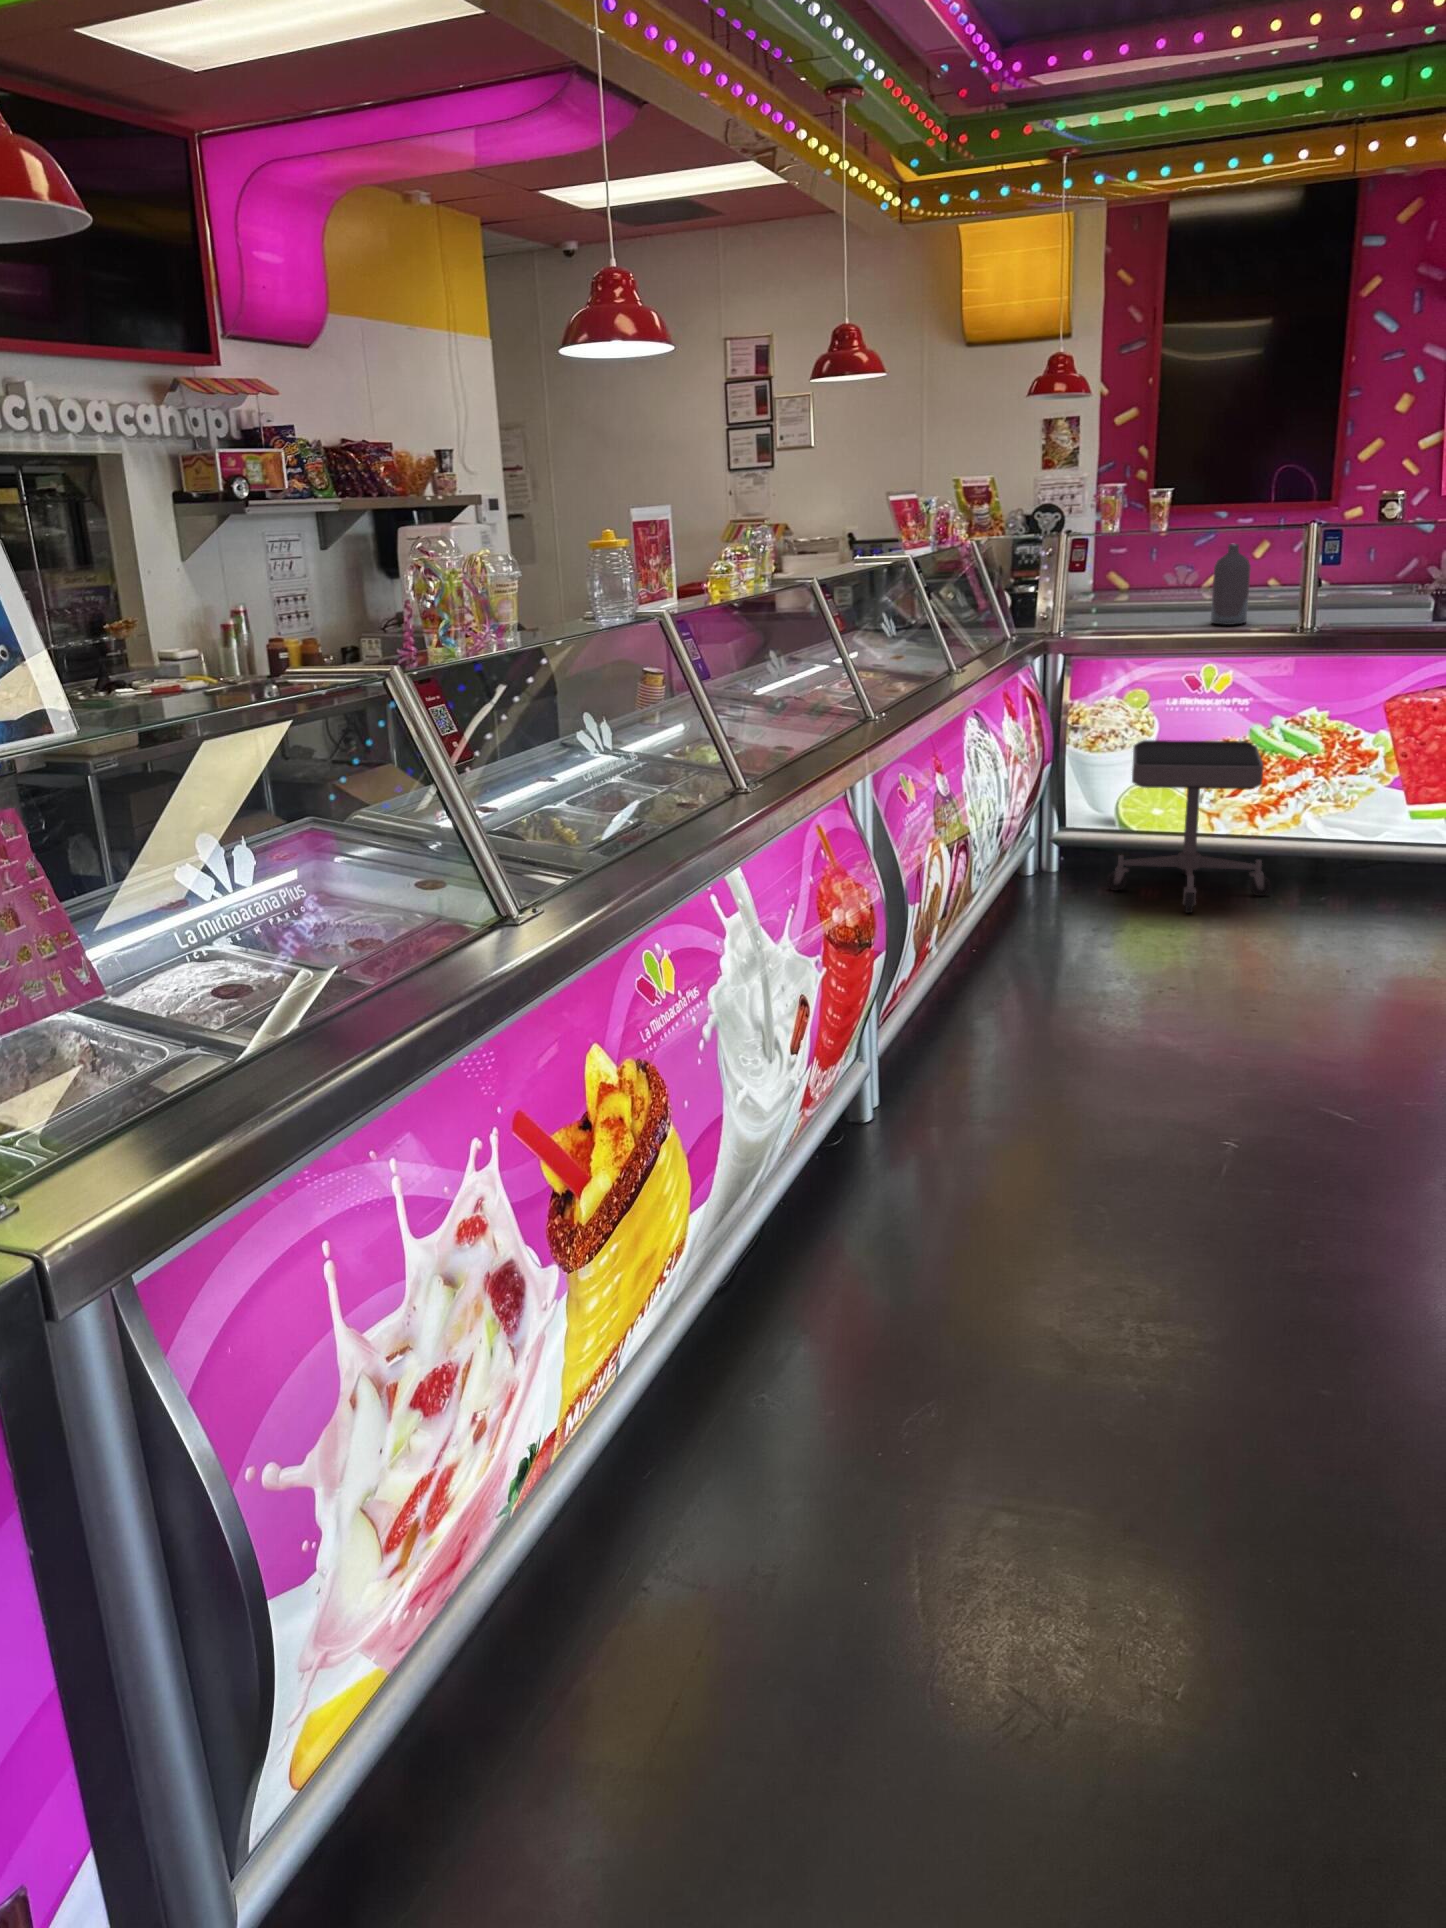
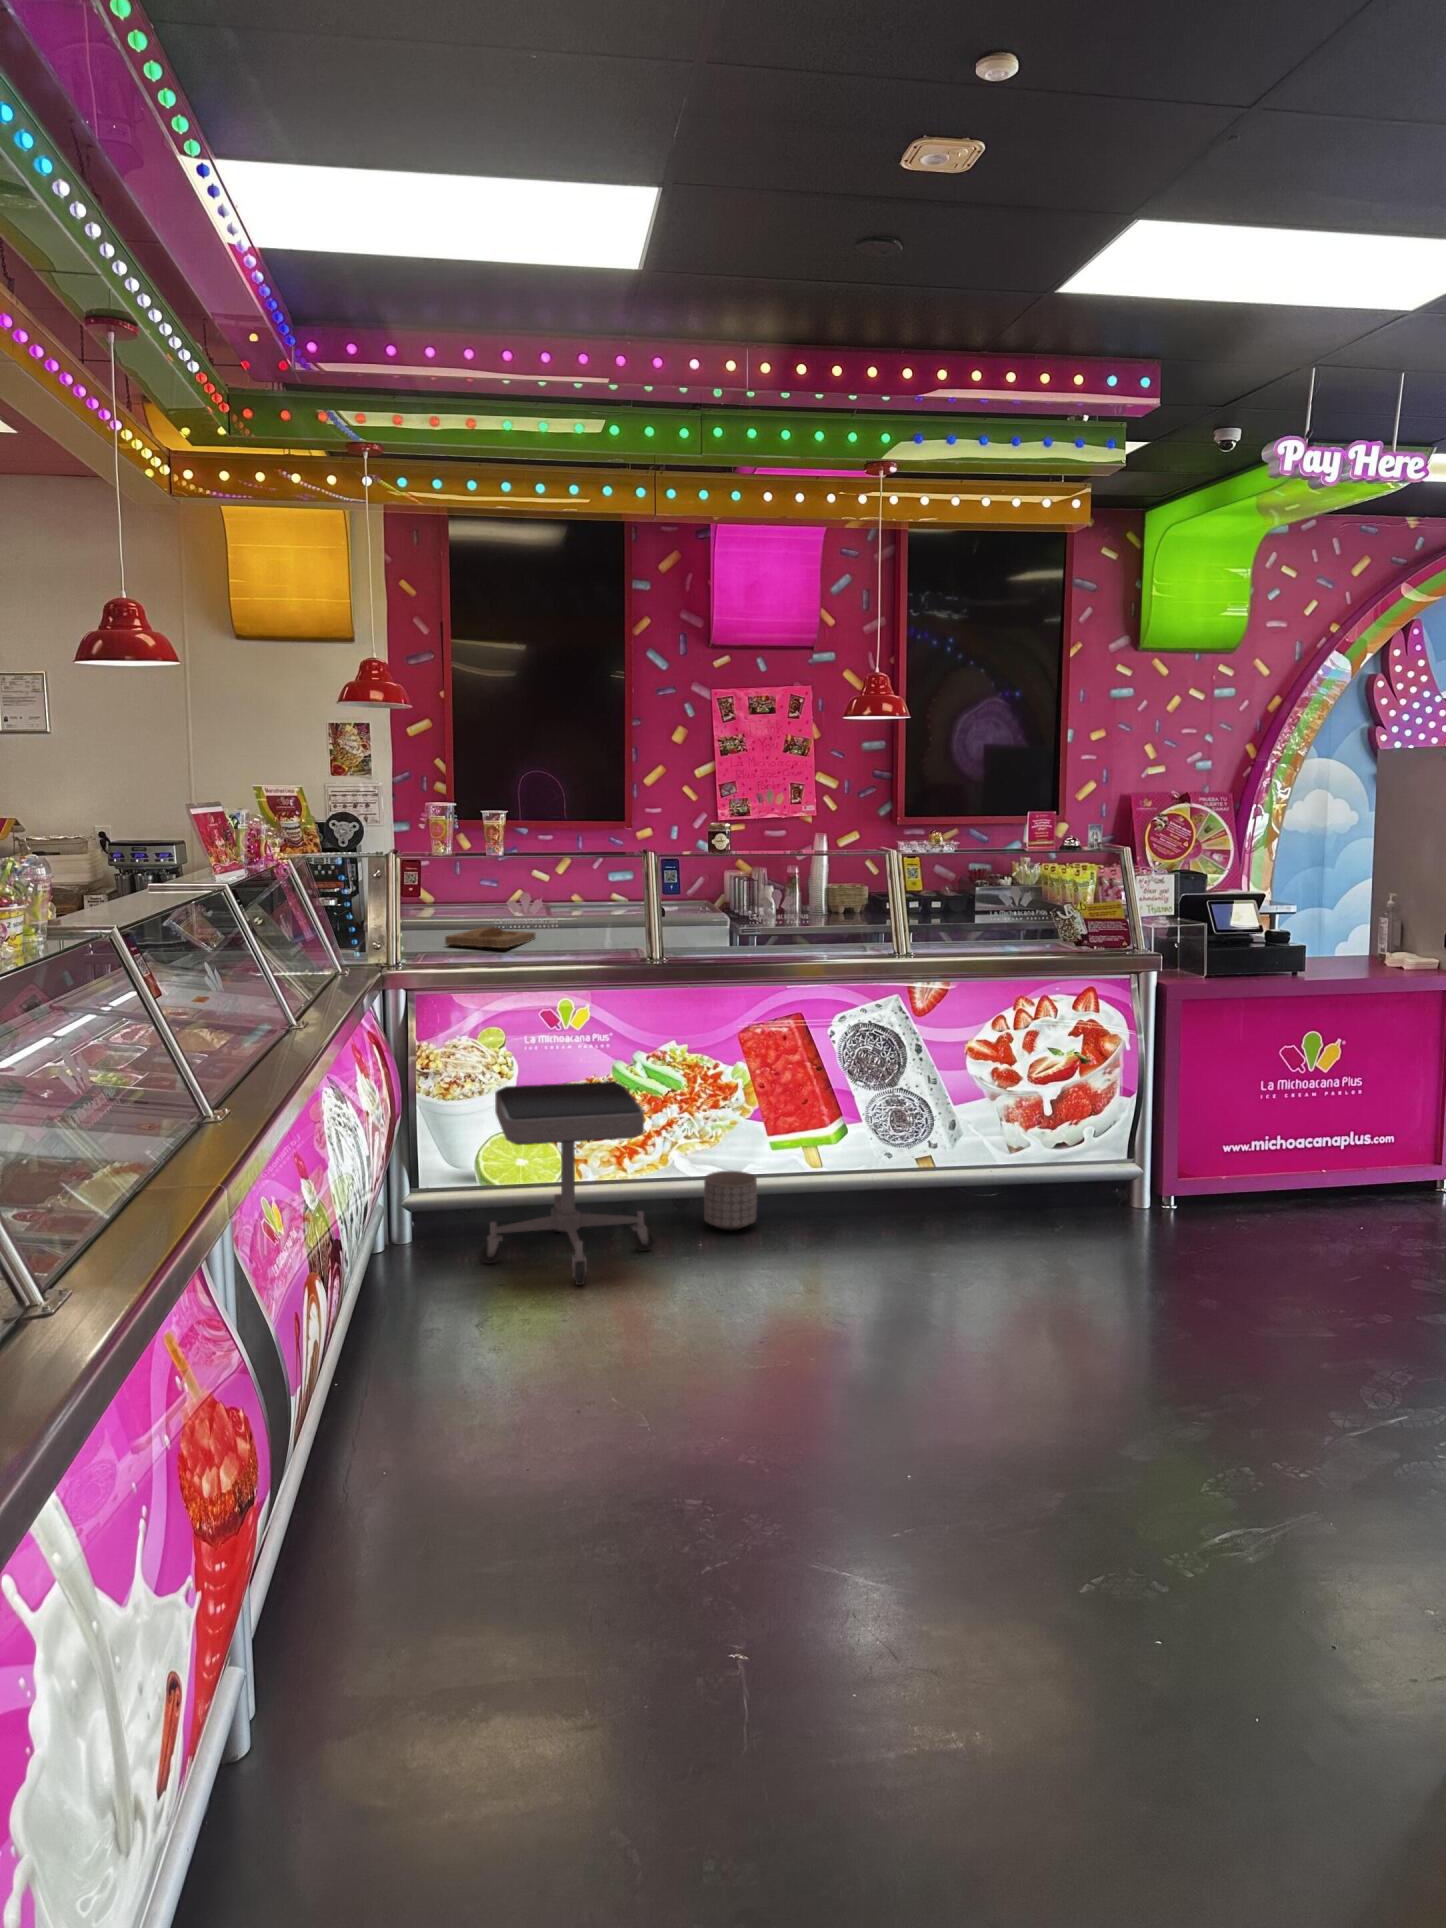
bottle: present [1211,544,1251,625] -> none [560,871,597,956]
tray: none [1107,601,1194,618] -> present [445,927,536,948]
planter: none [1328,835,1387,889] -> present [704,1171,757,1230]

